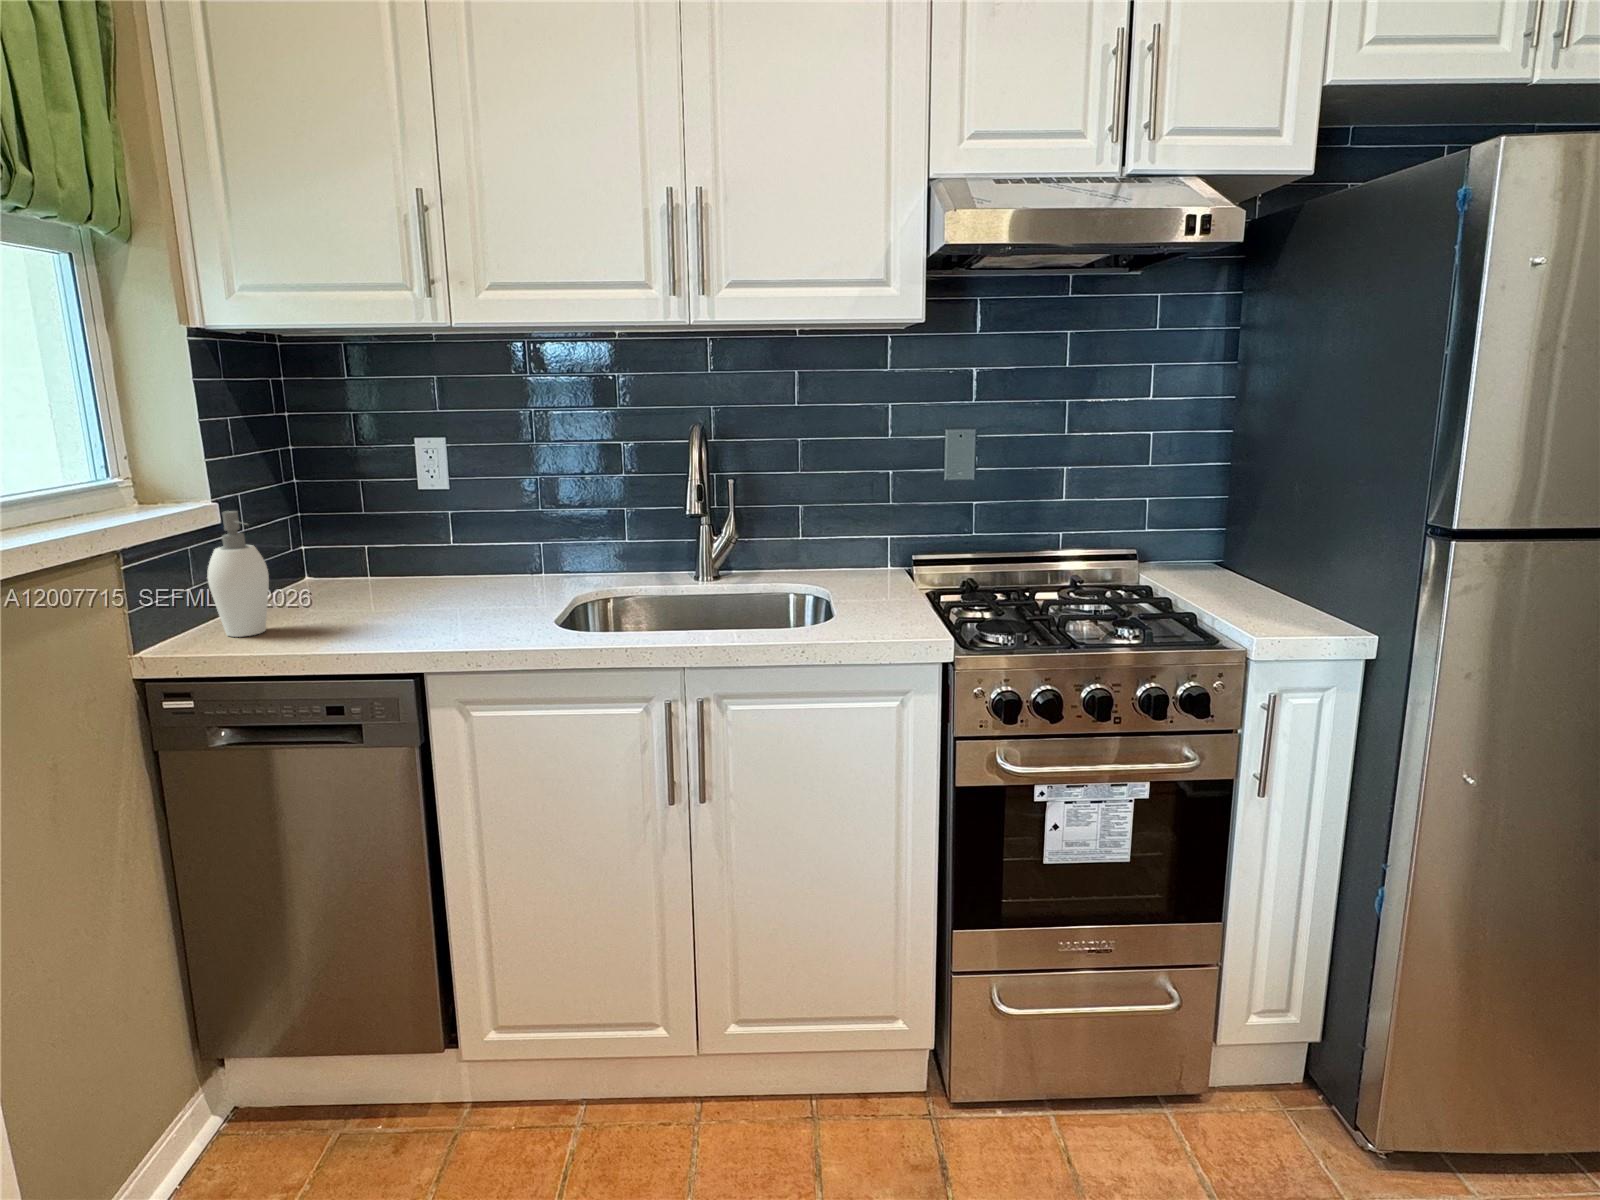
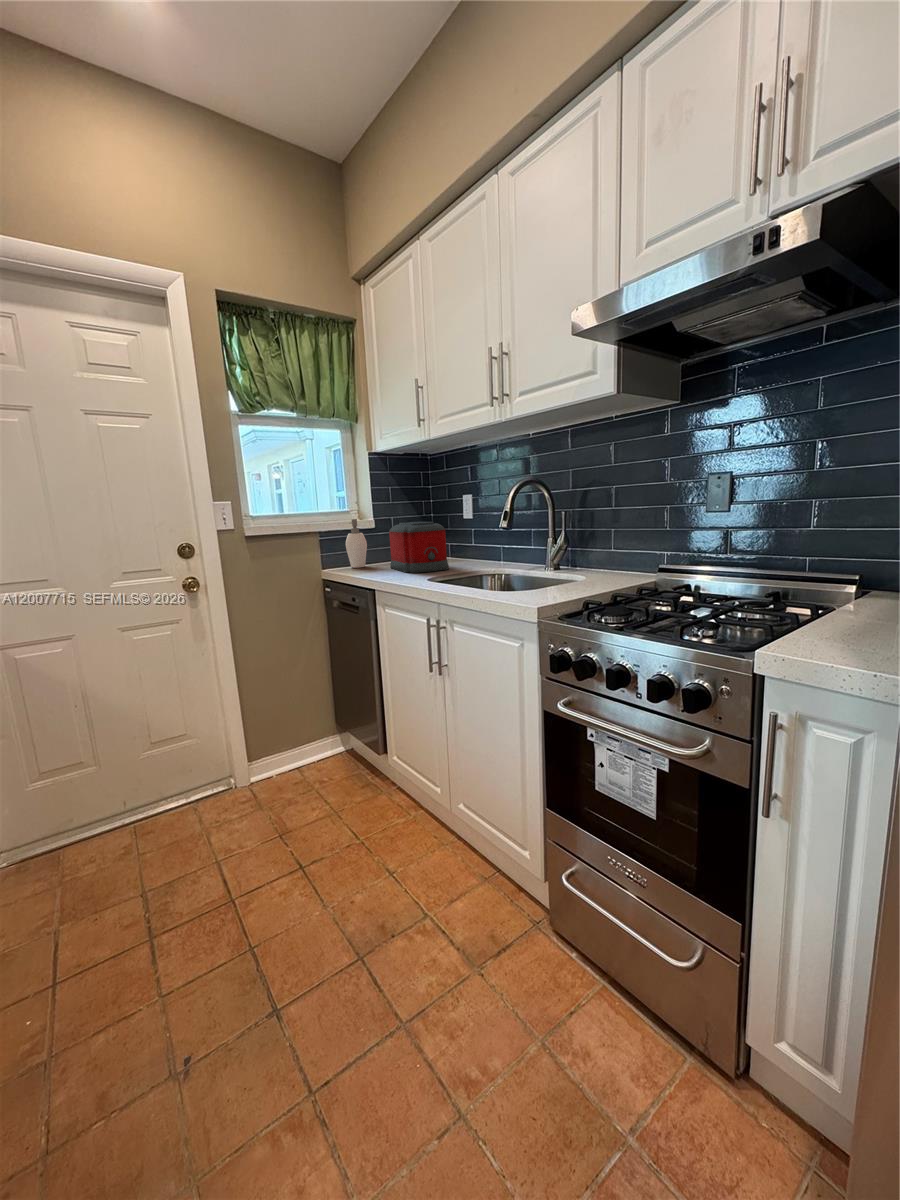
toaster: none [340,507,517,625] -> present [389,522,448,573]

